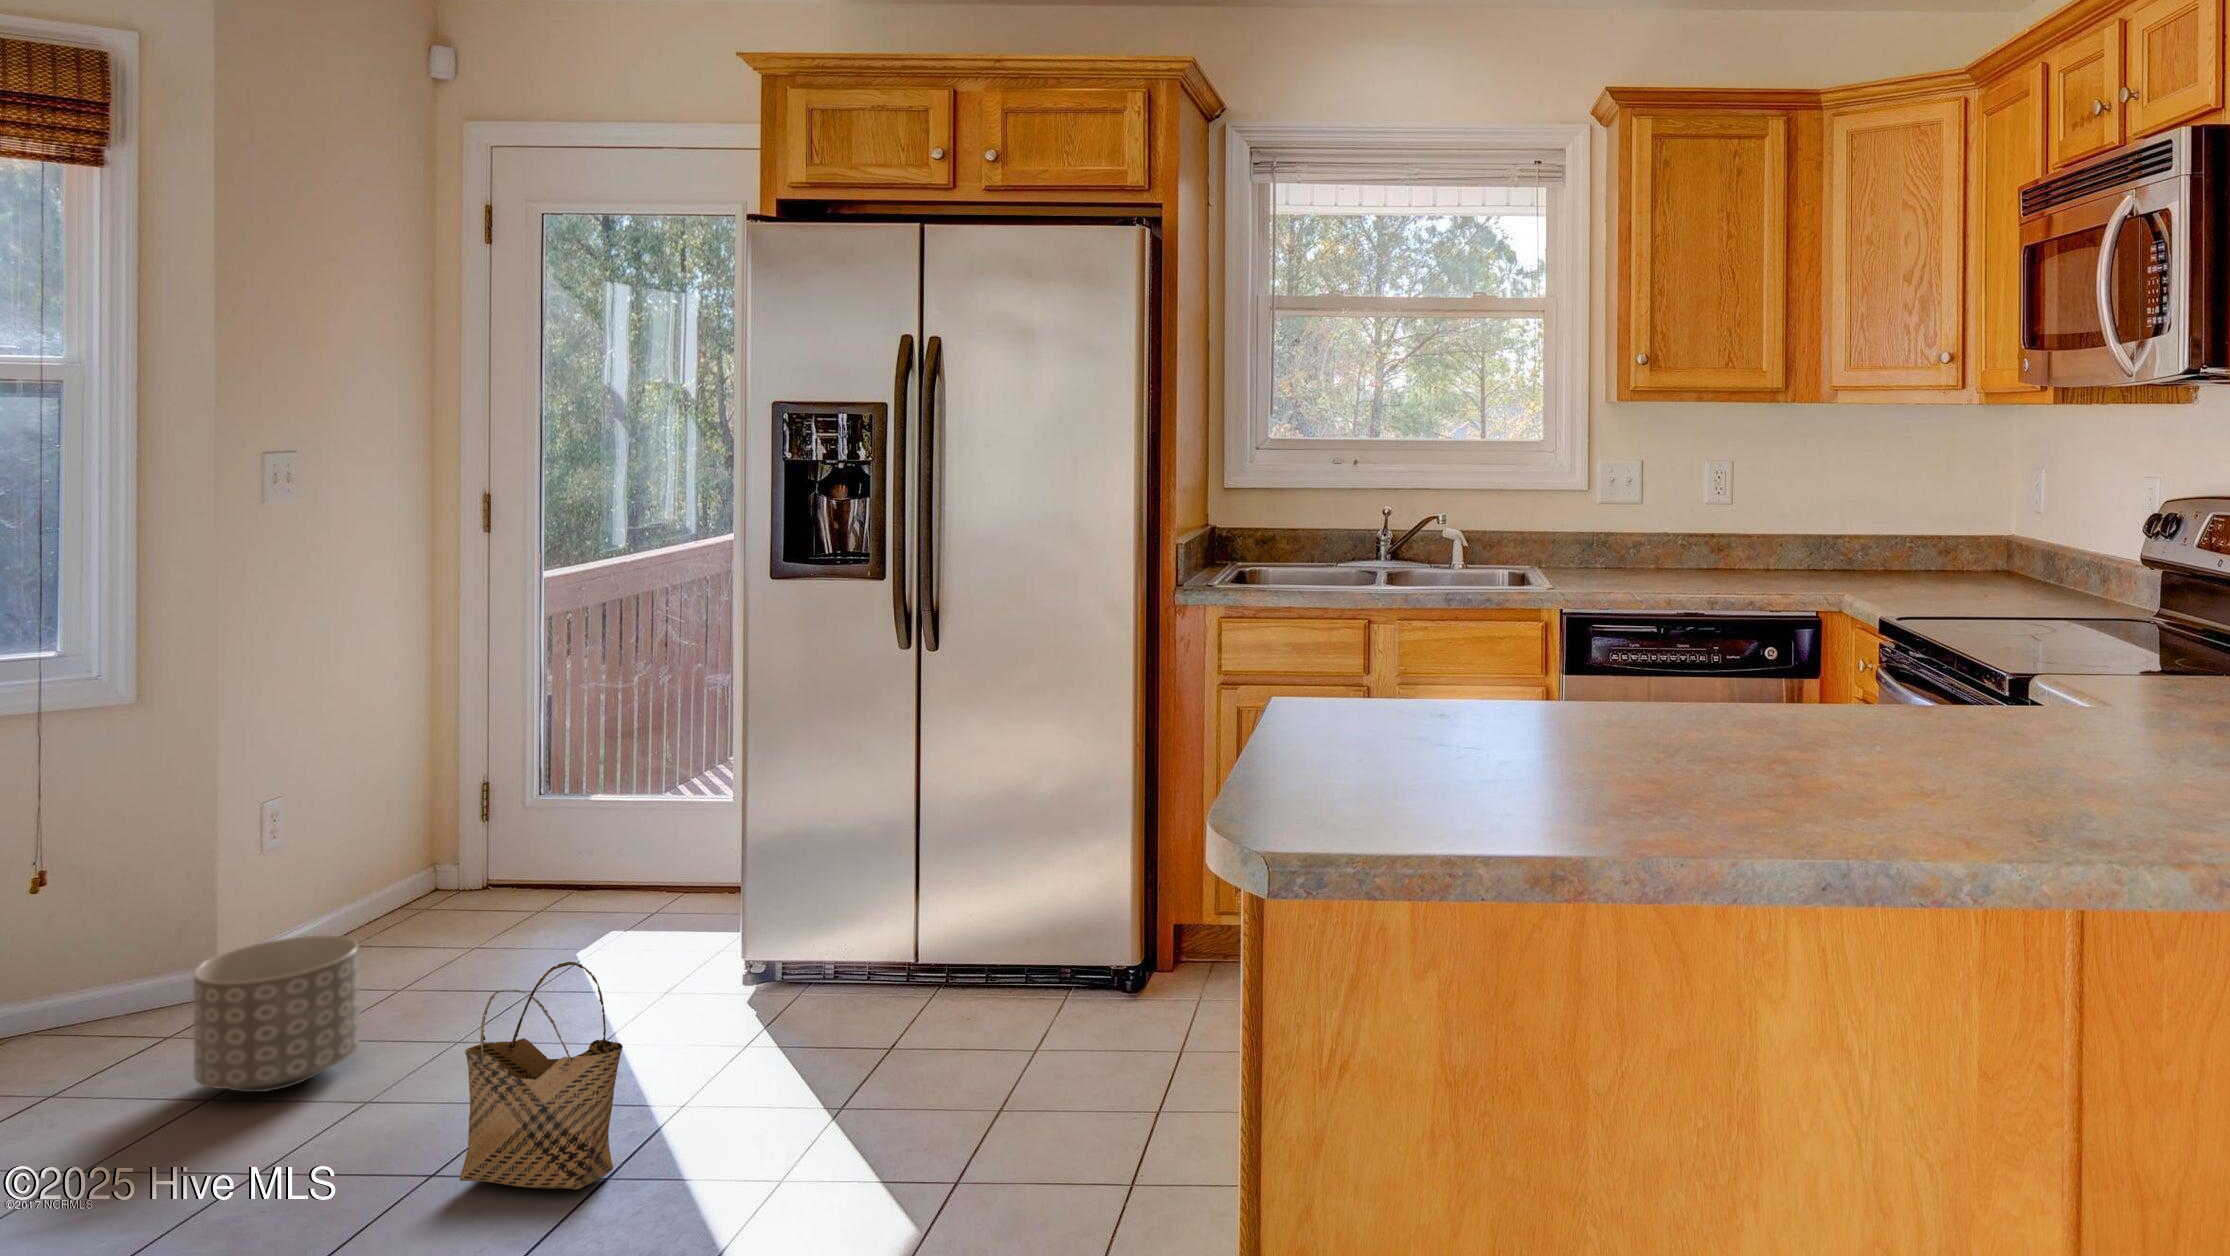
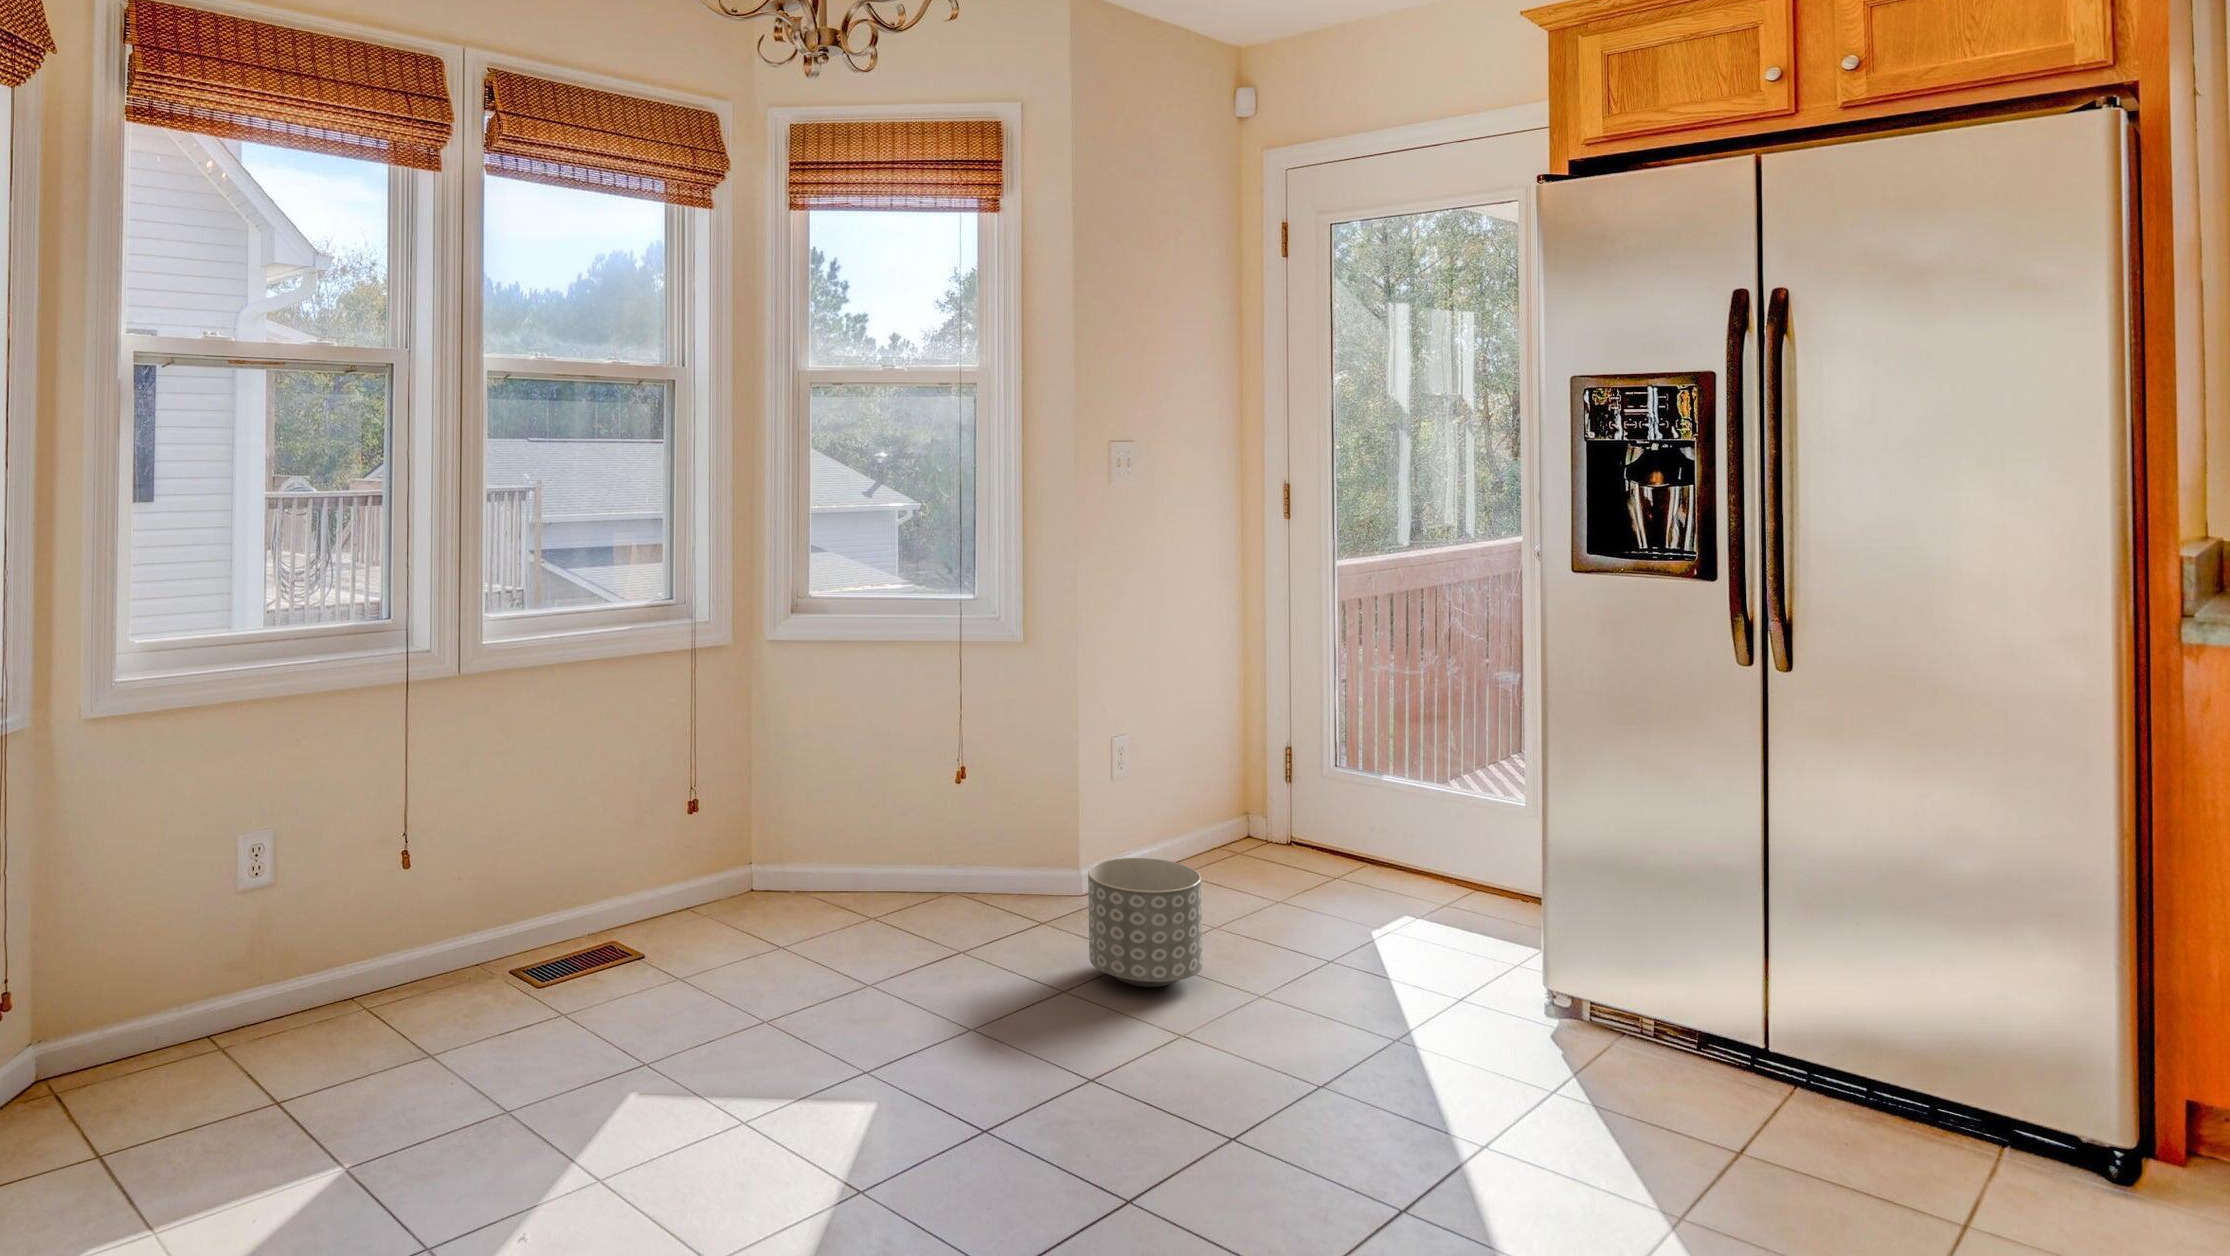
woven basket: present [460,962,623,1189] -> none [1293,941,1441,1175]

